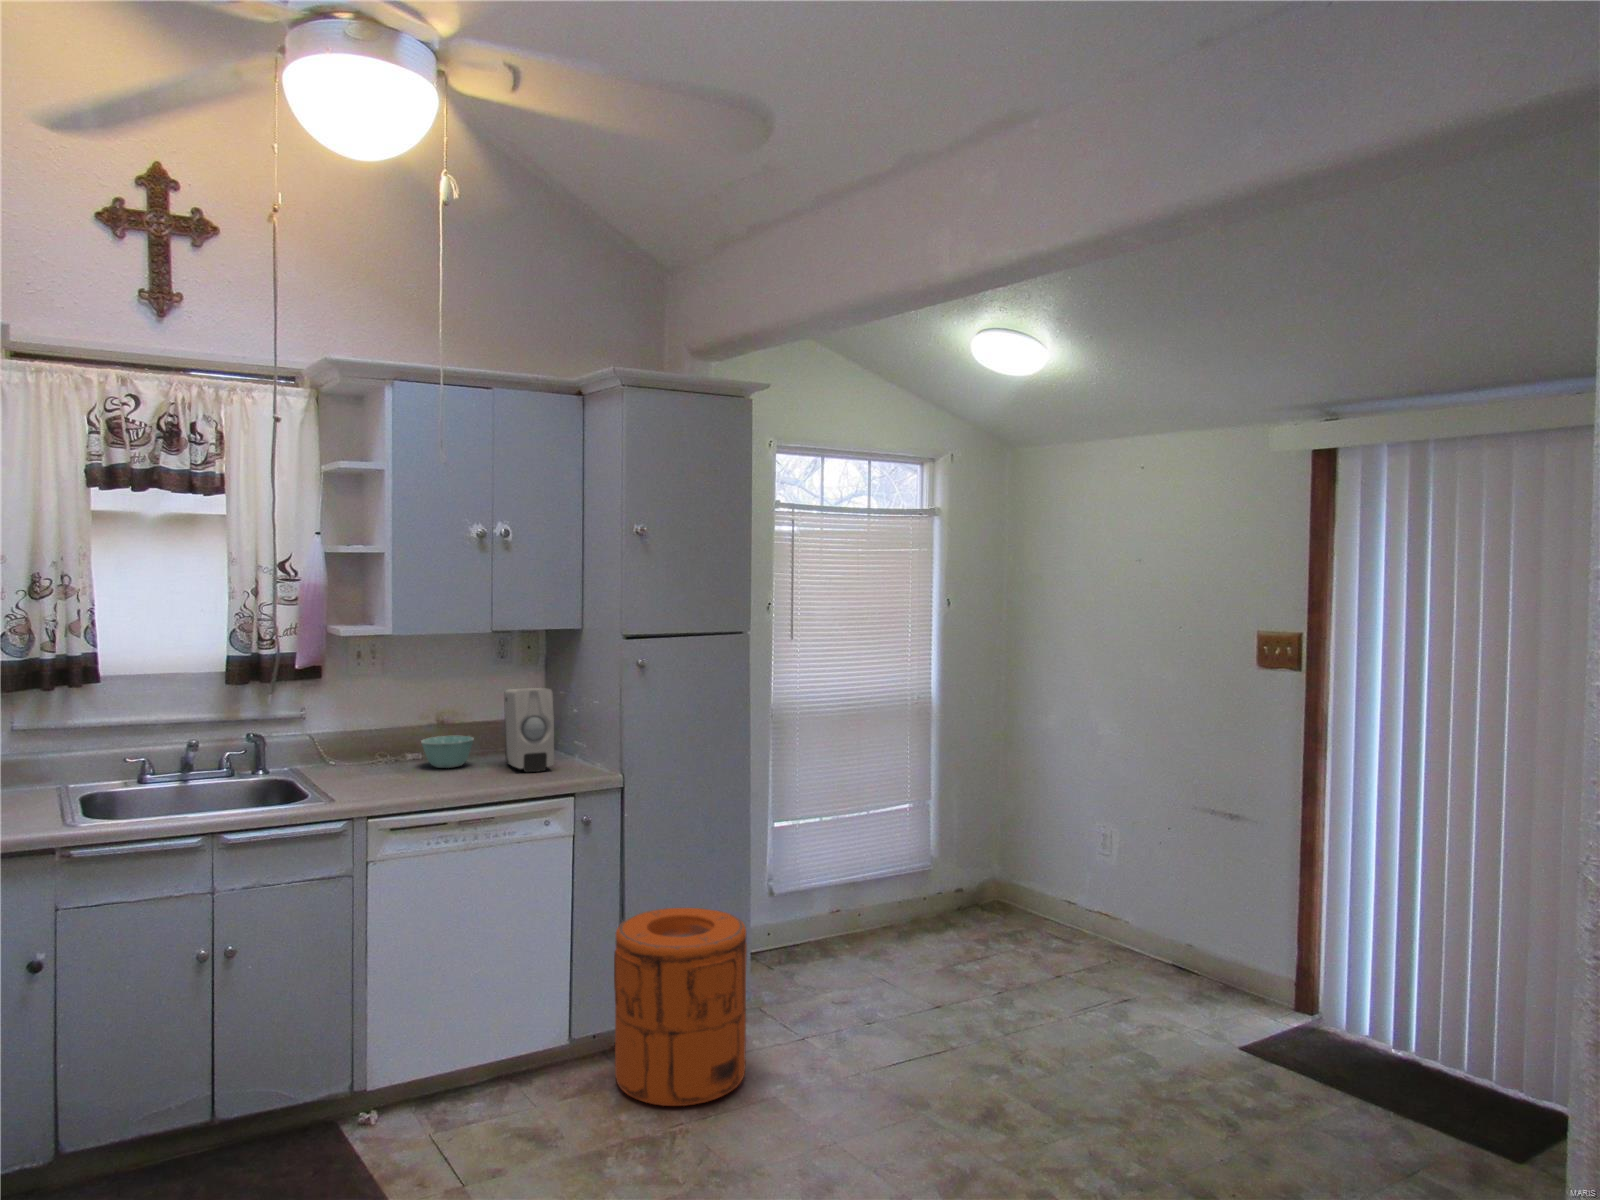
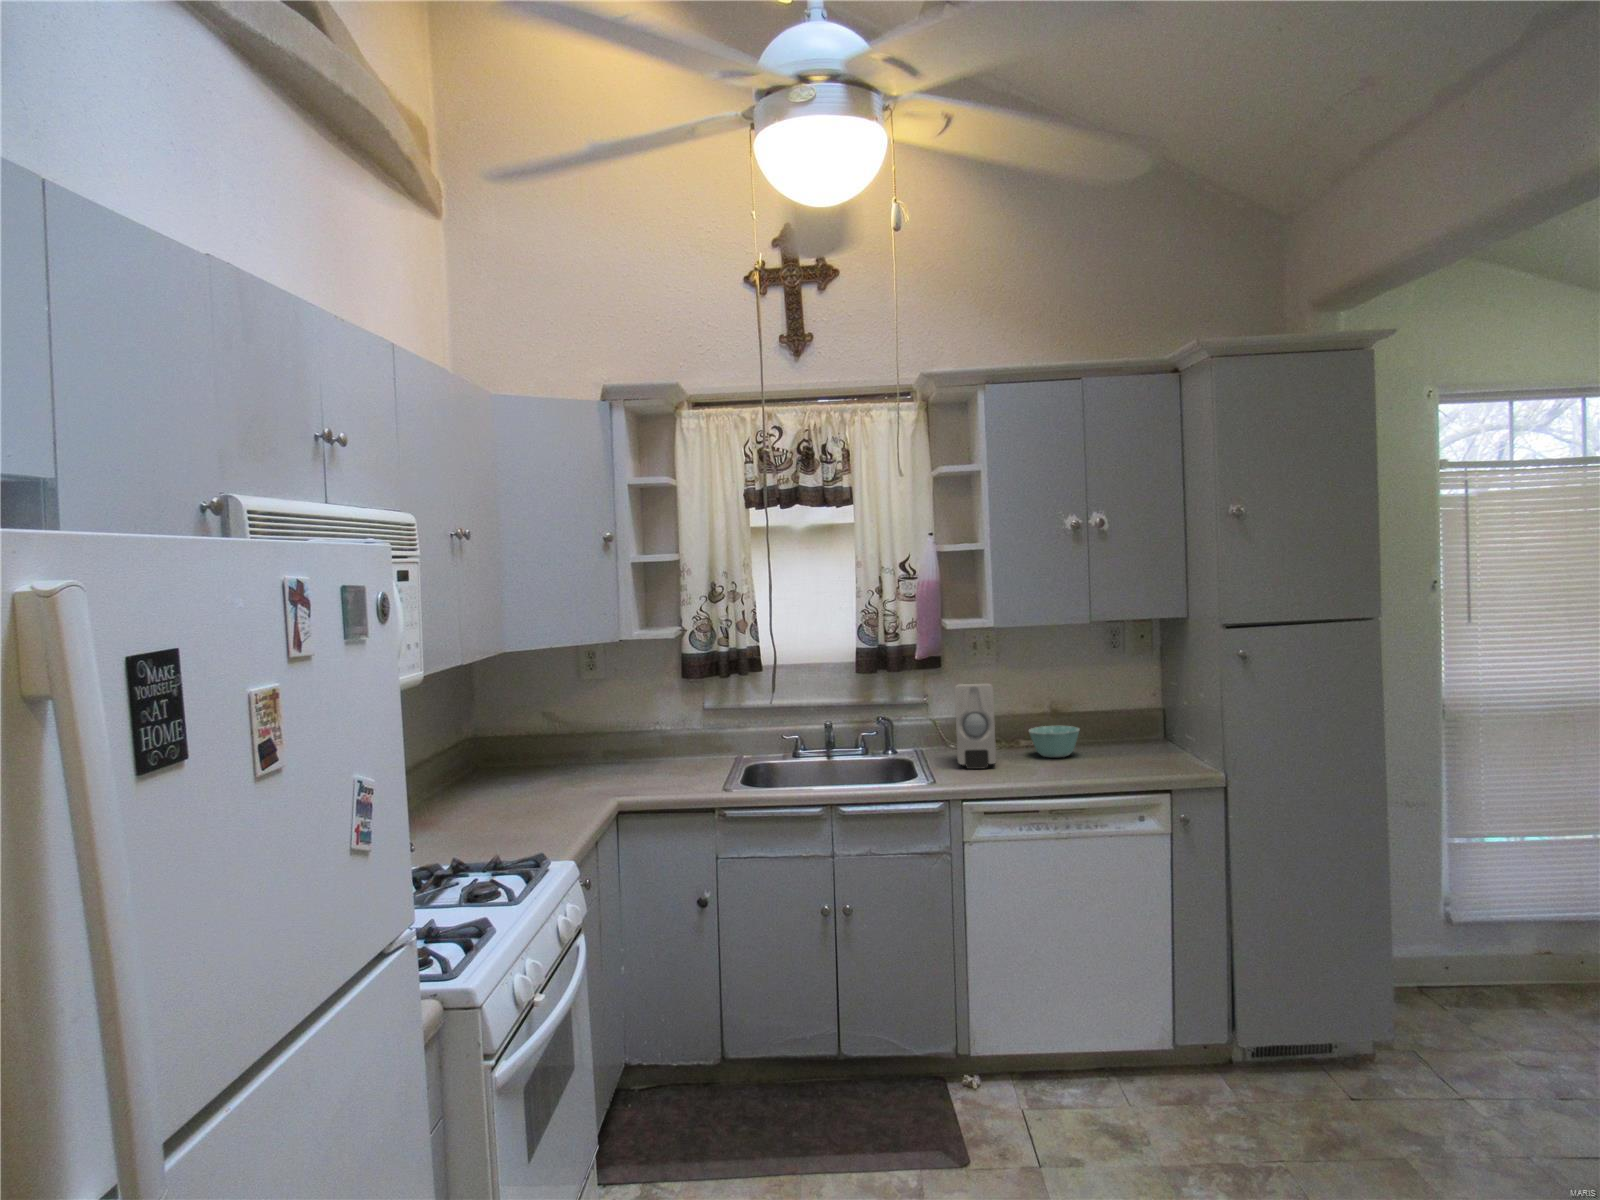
soap dispenser: present [504,688,554,772] -> present [955,684,996,769]
trash can: present [614,908,747,1106] -> none [1217,926,1379,1148]

